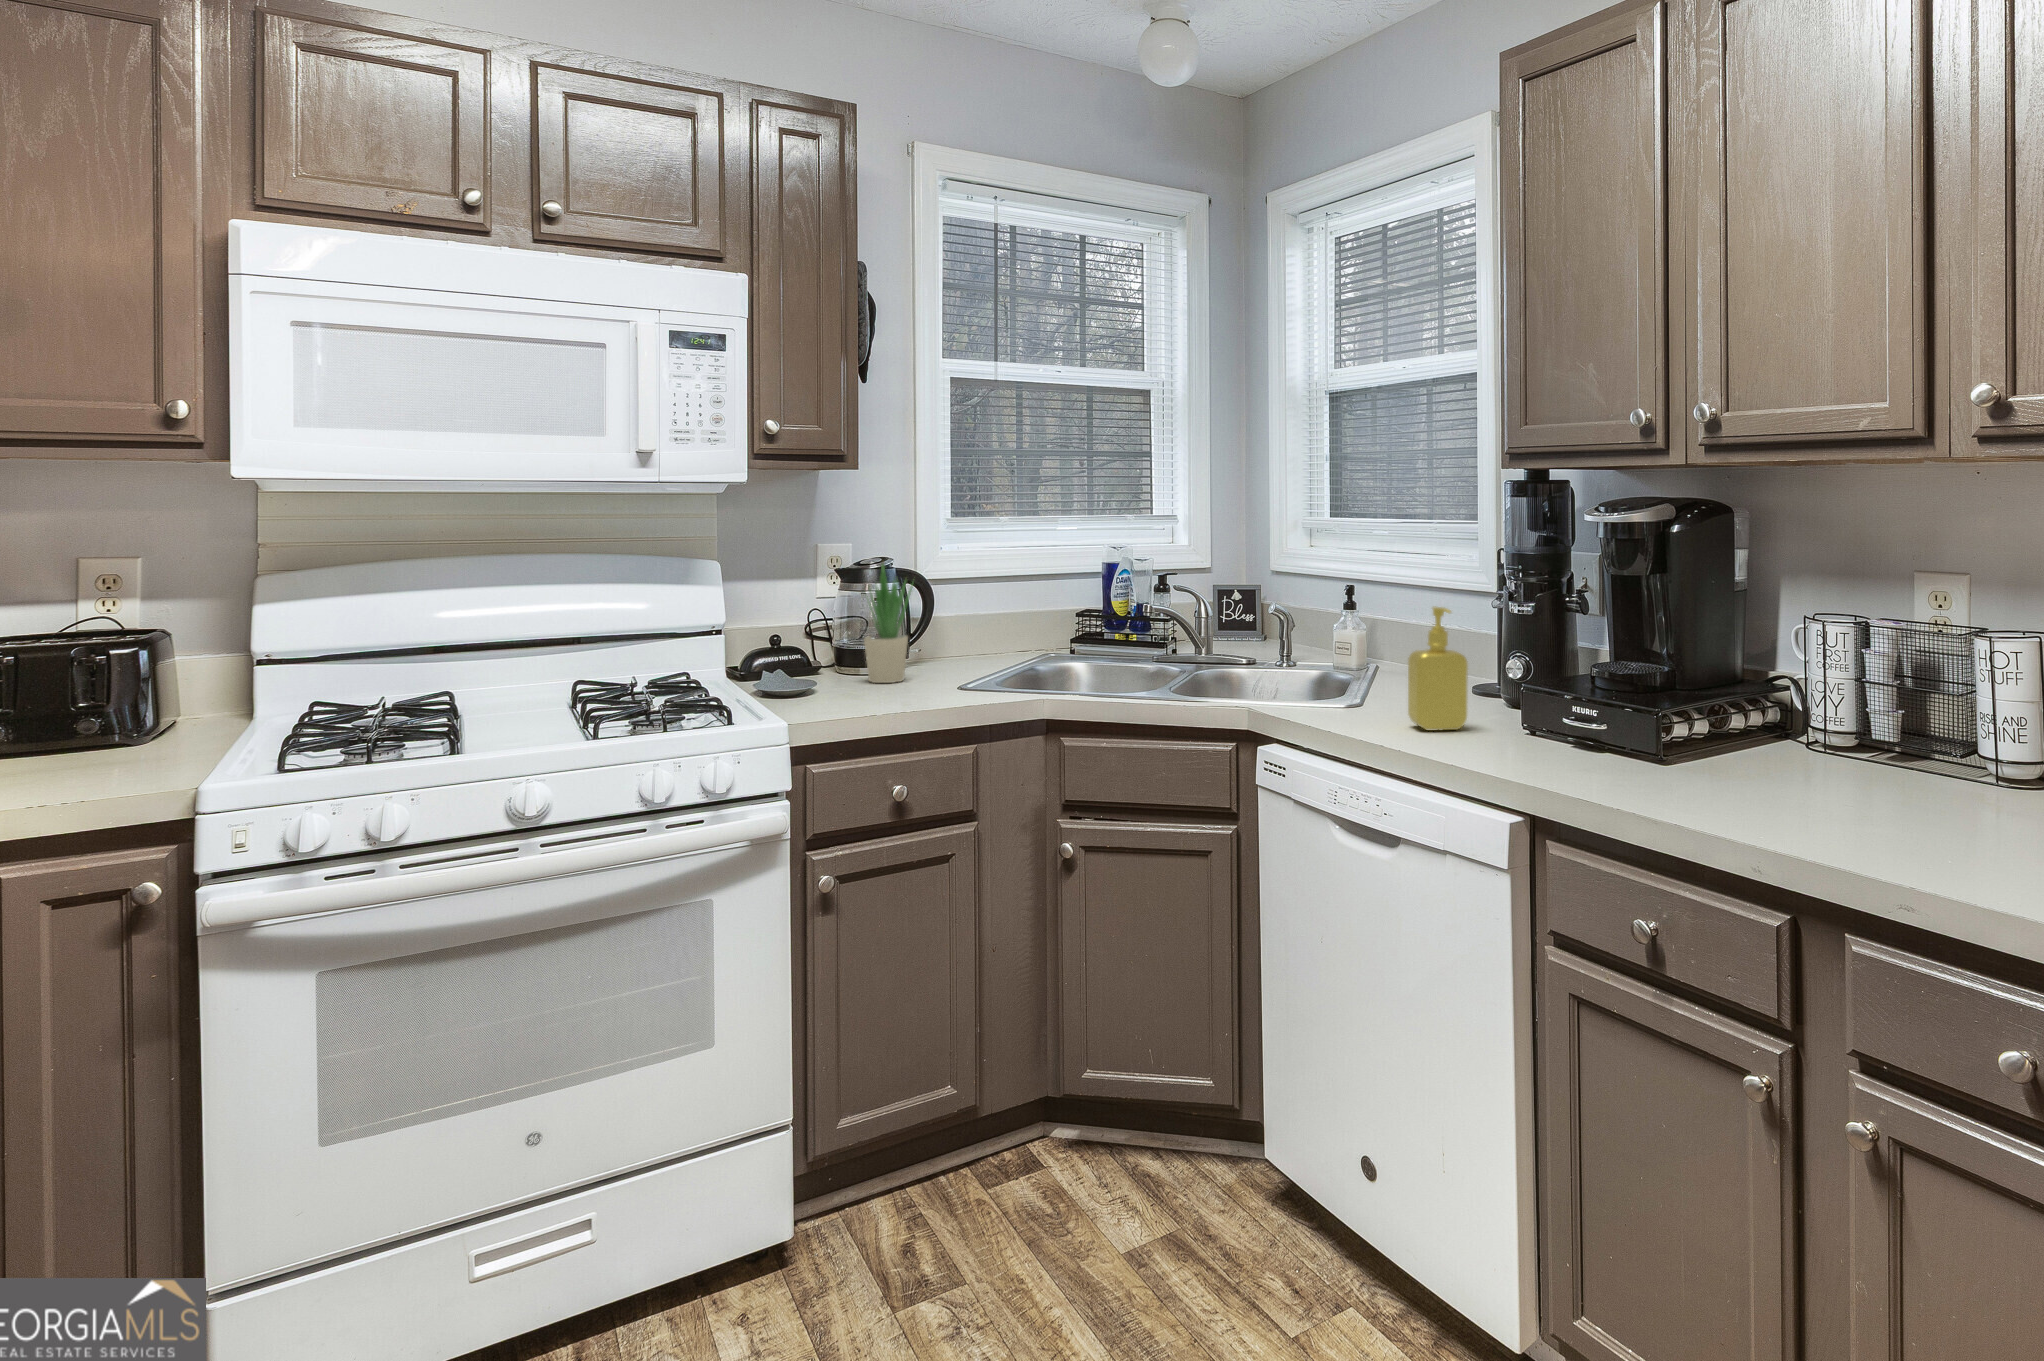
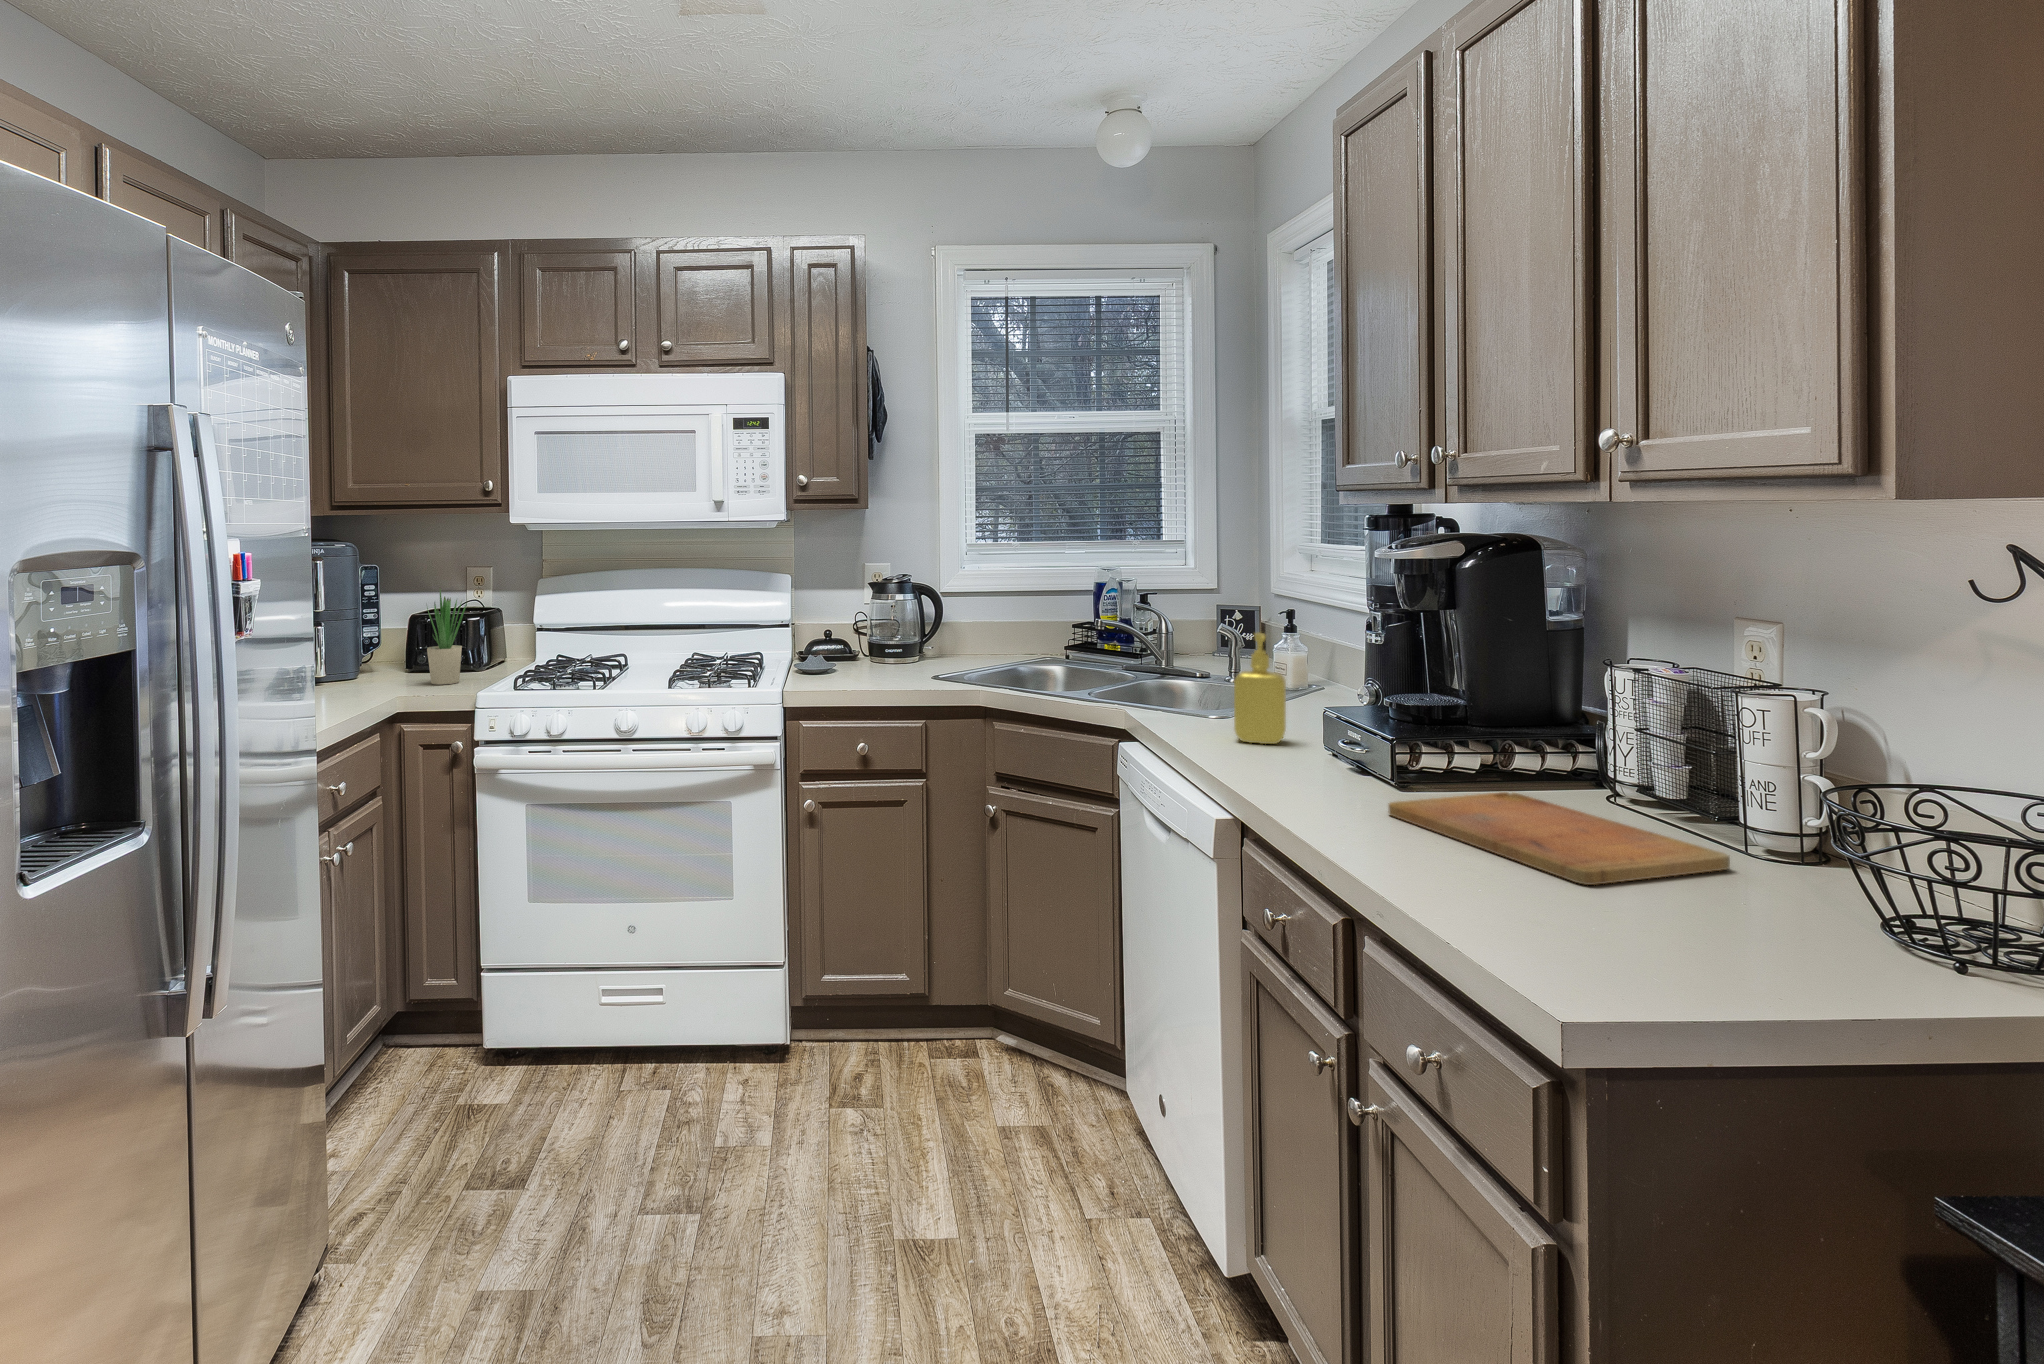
potted plant: present [864,562,912,683] -> present [427,589,467,685]
cutting board: none [1706,753,2027,838] -> present [1388,792,1730,885]

